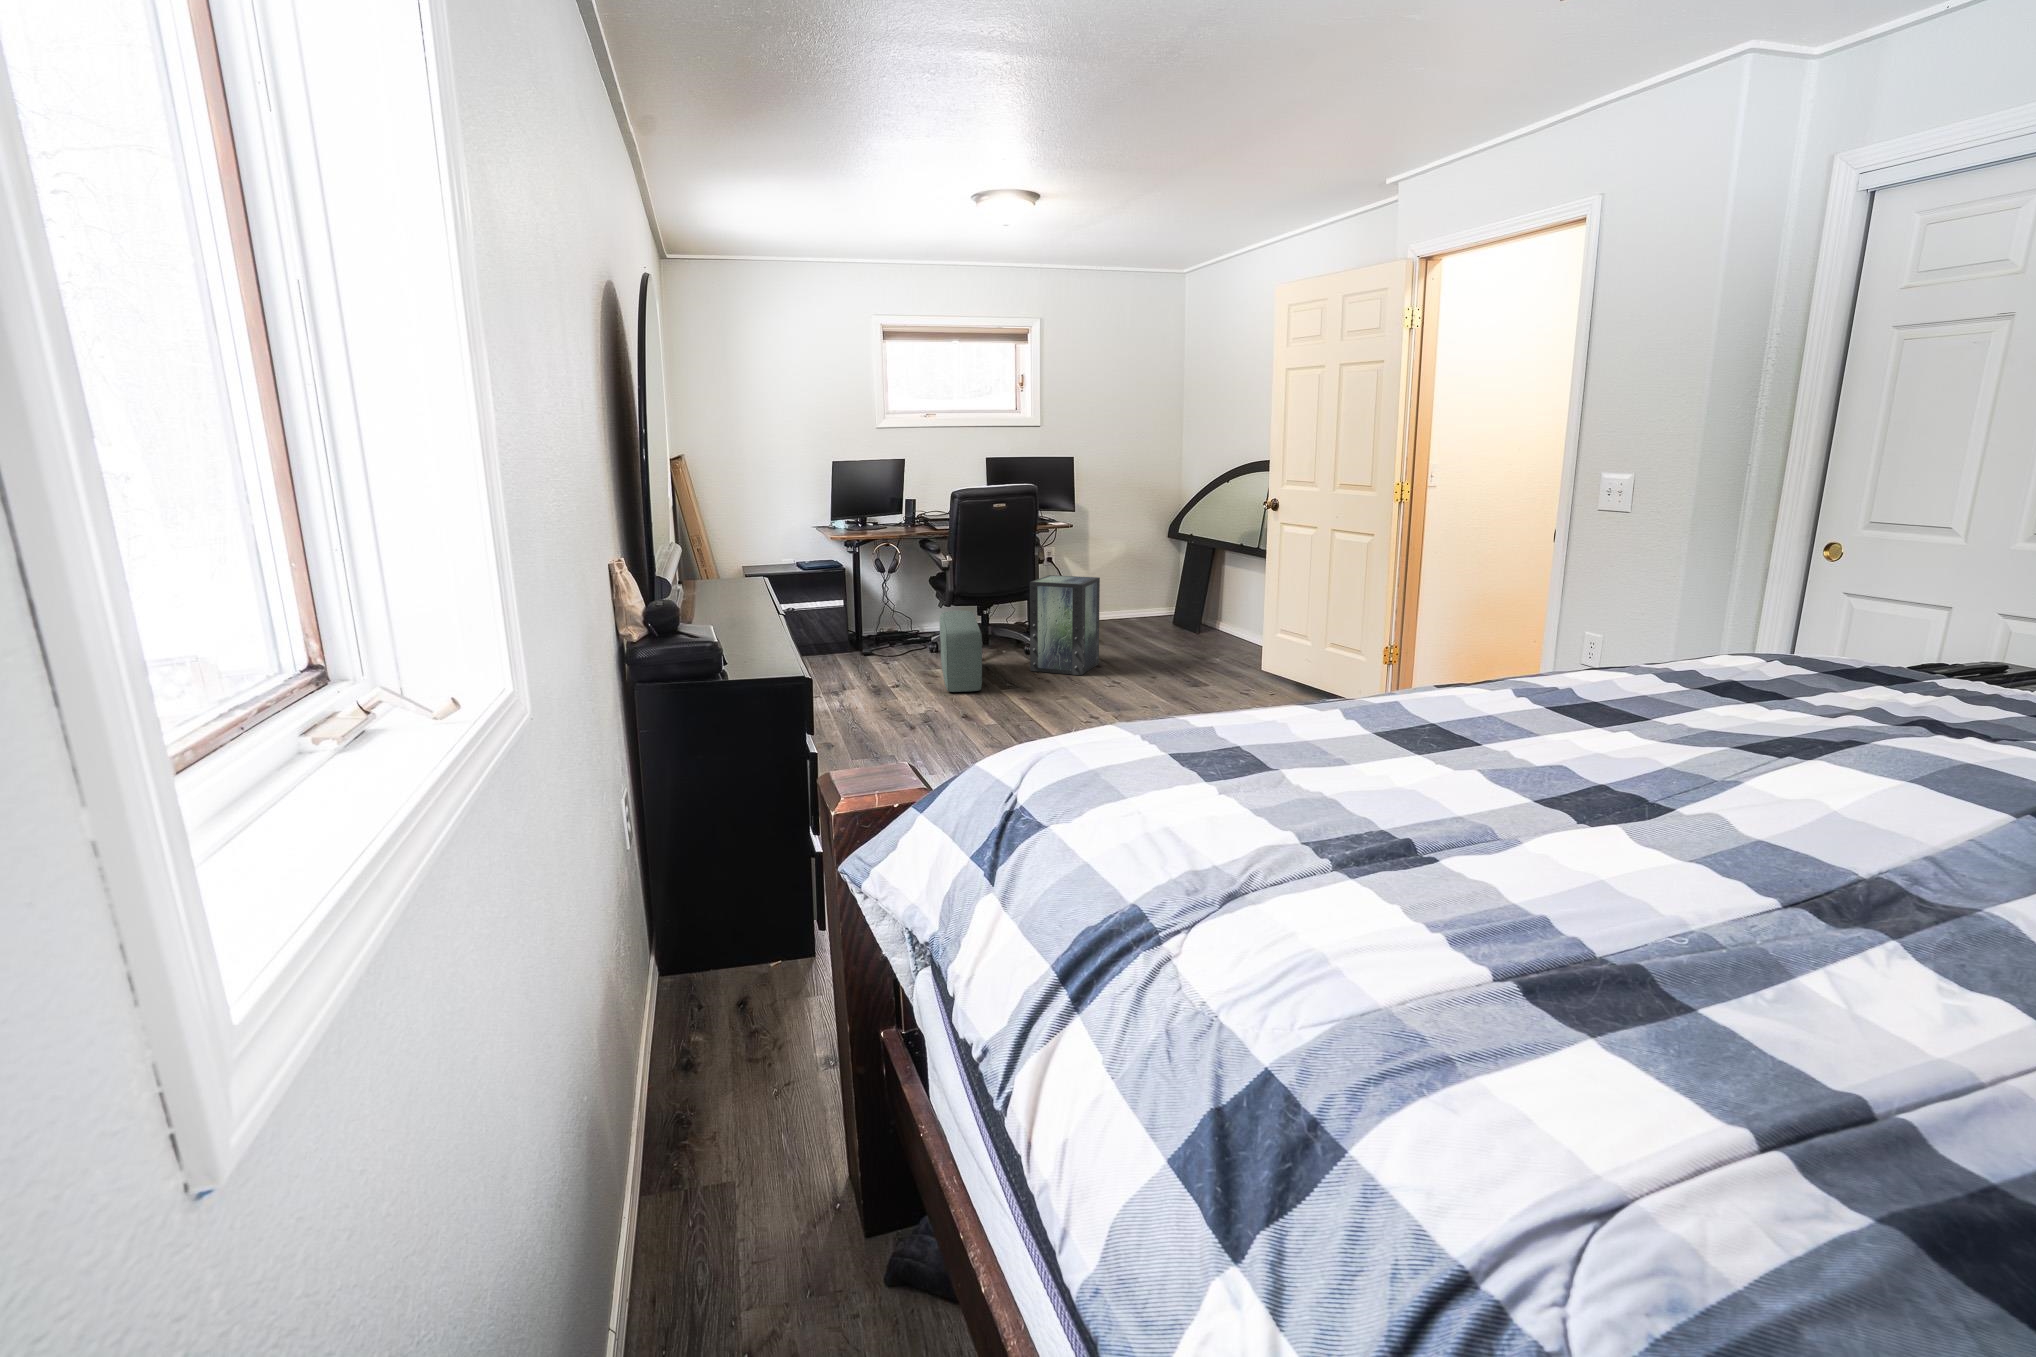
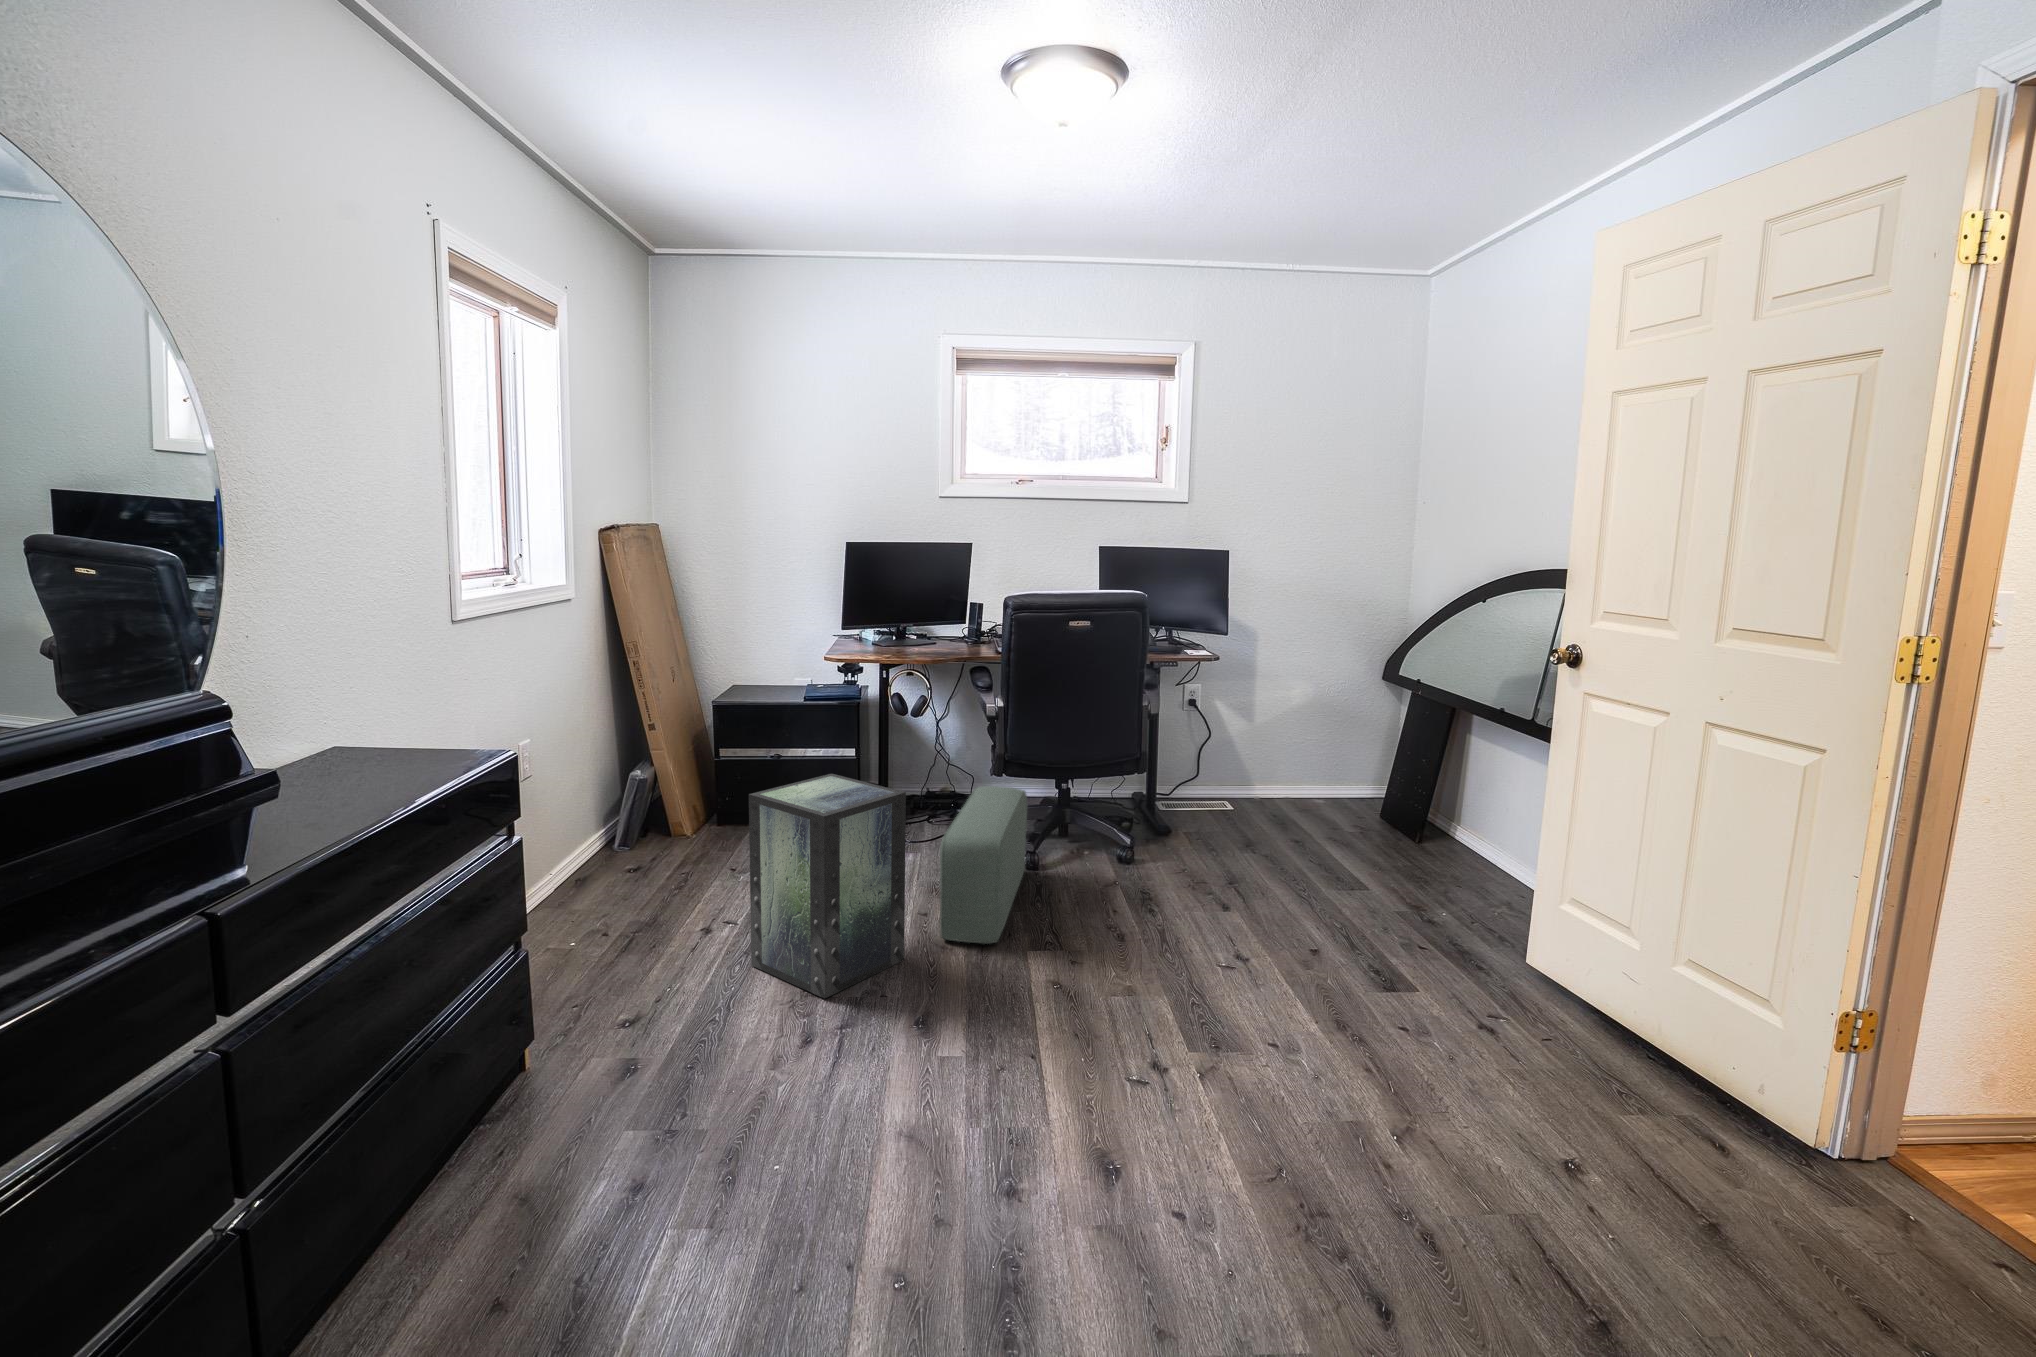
storage box: present [1030,575,1100,675] -> present [749,774,906,999]

